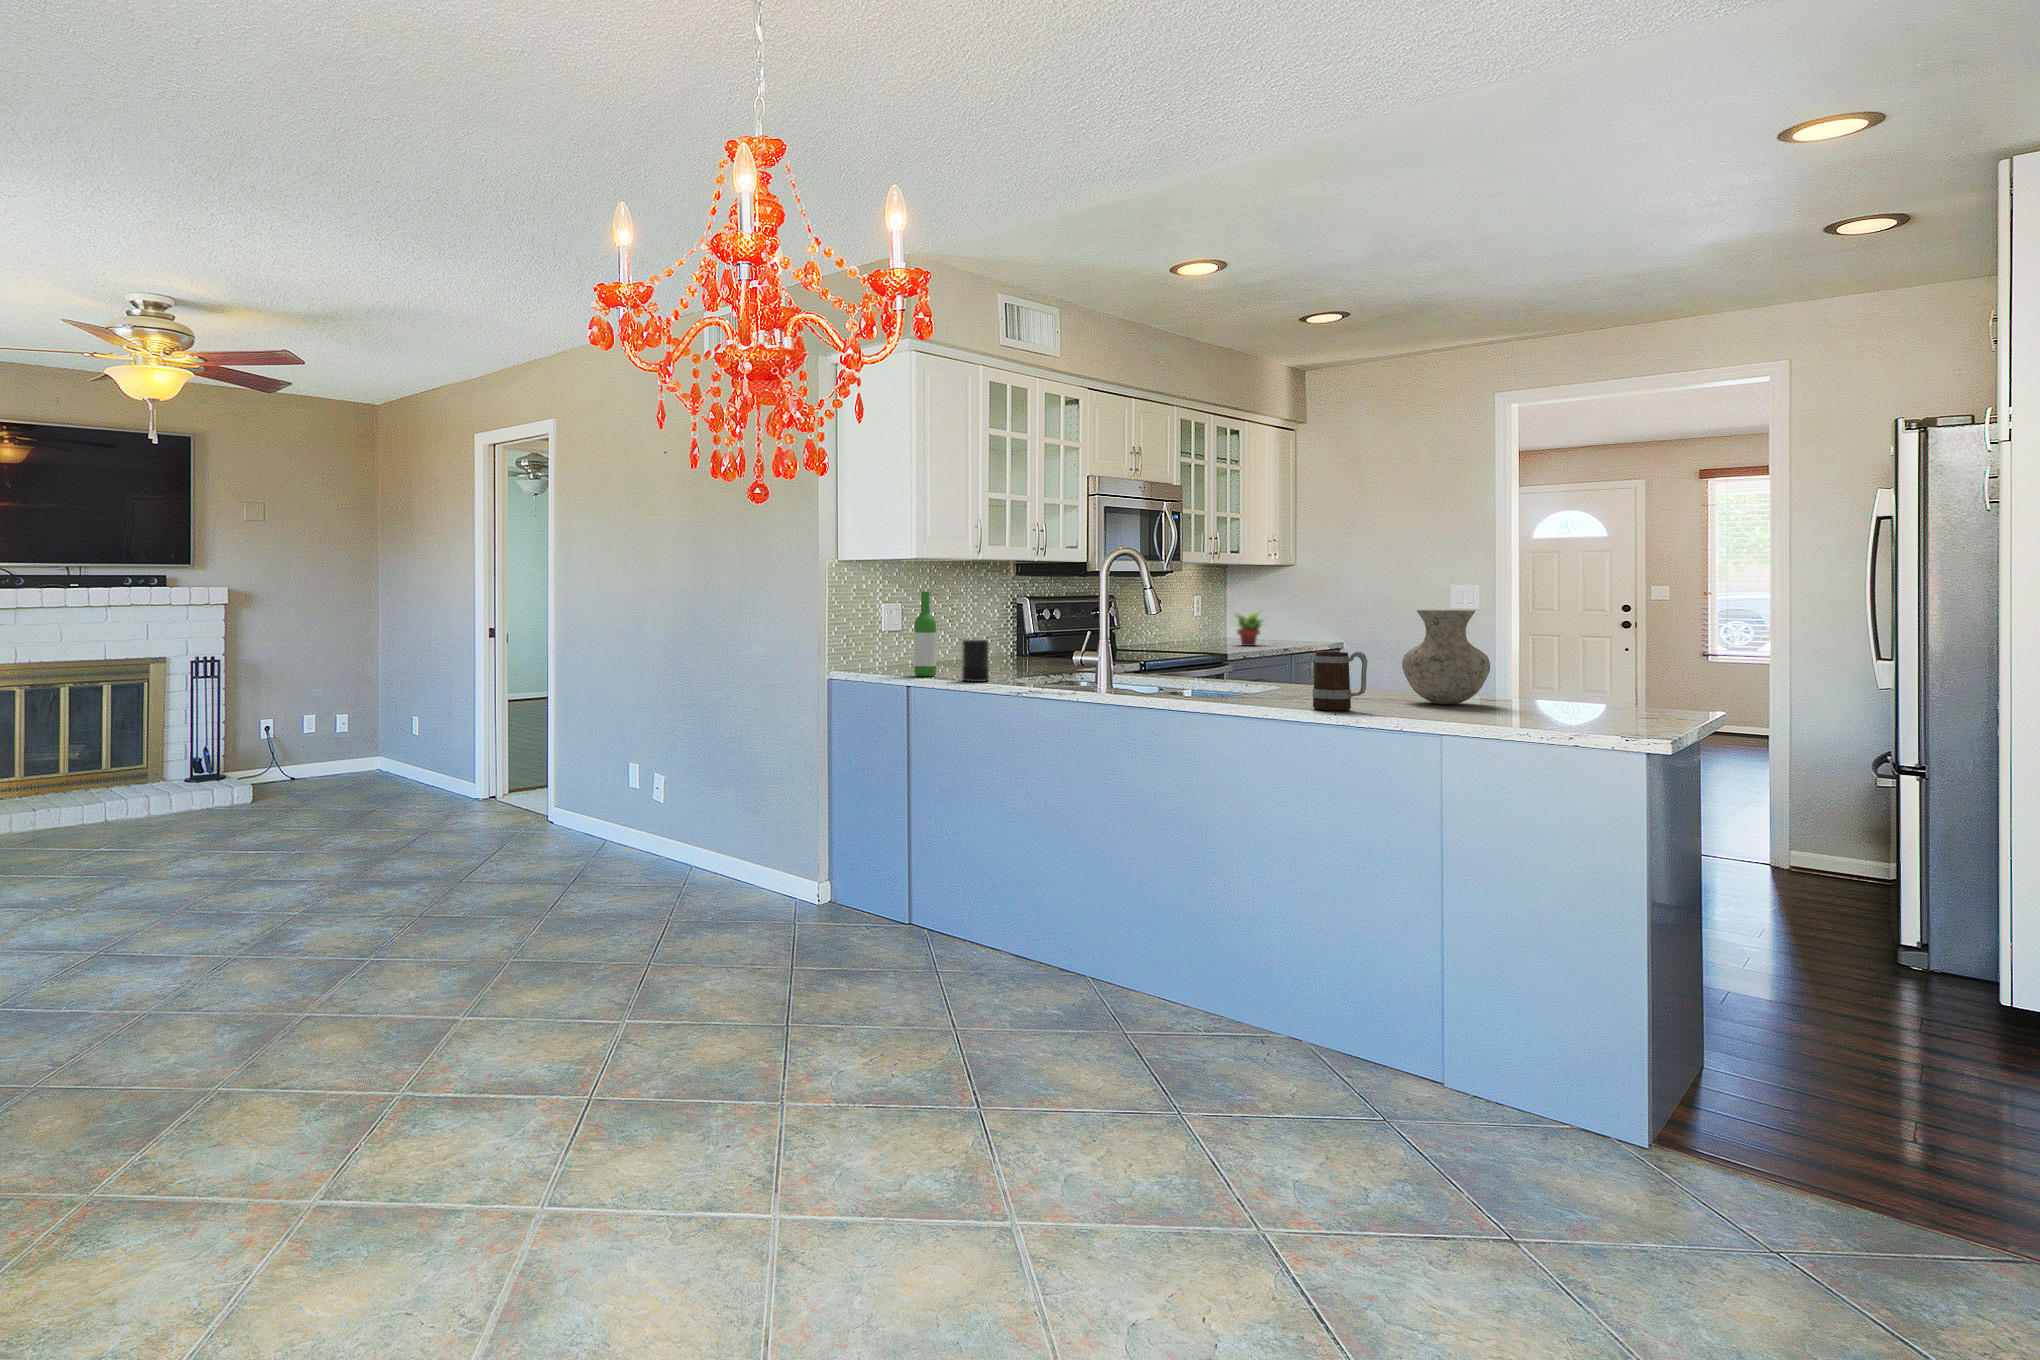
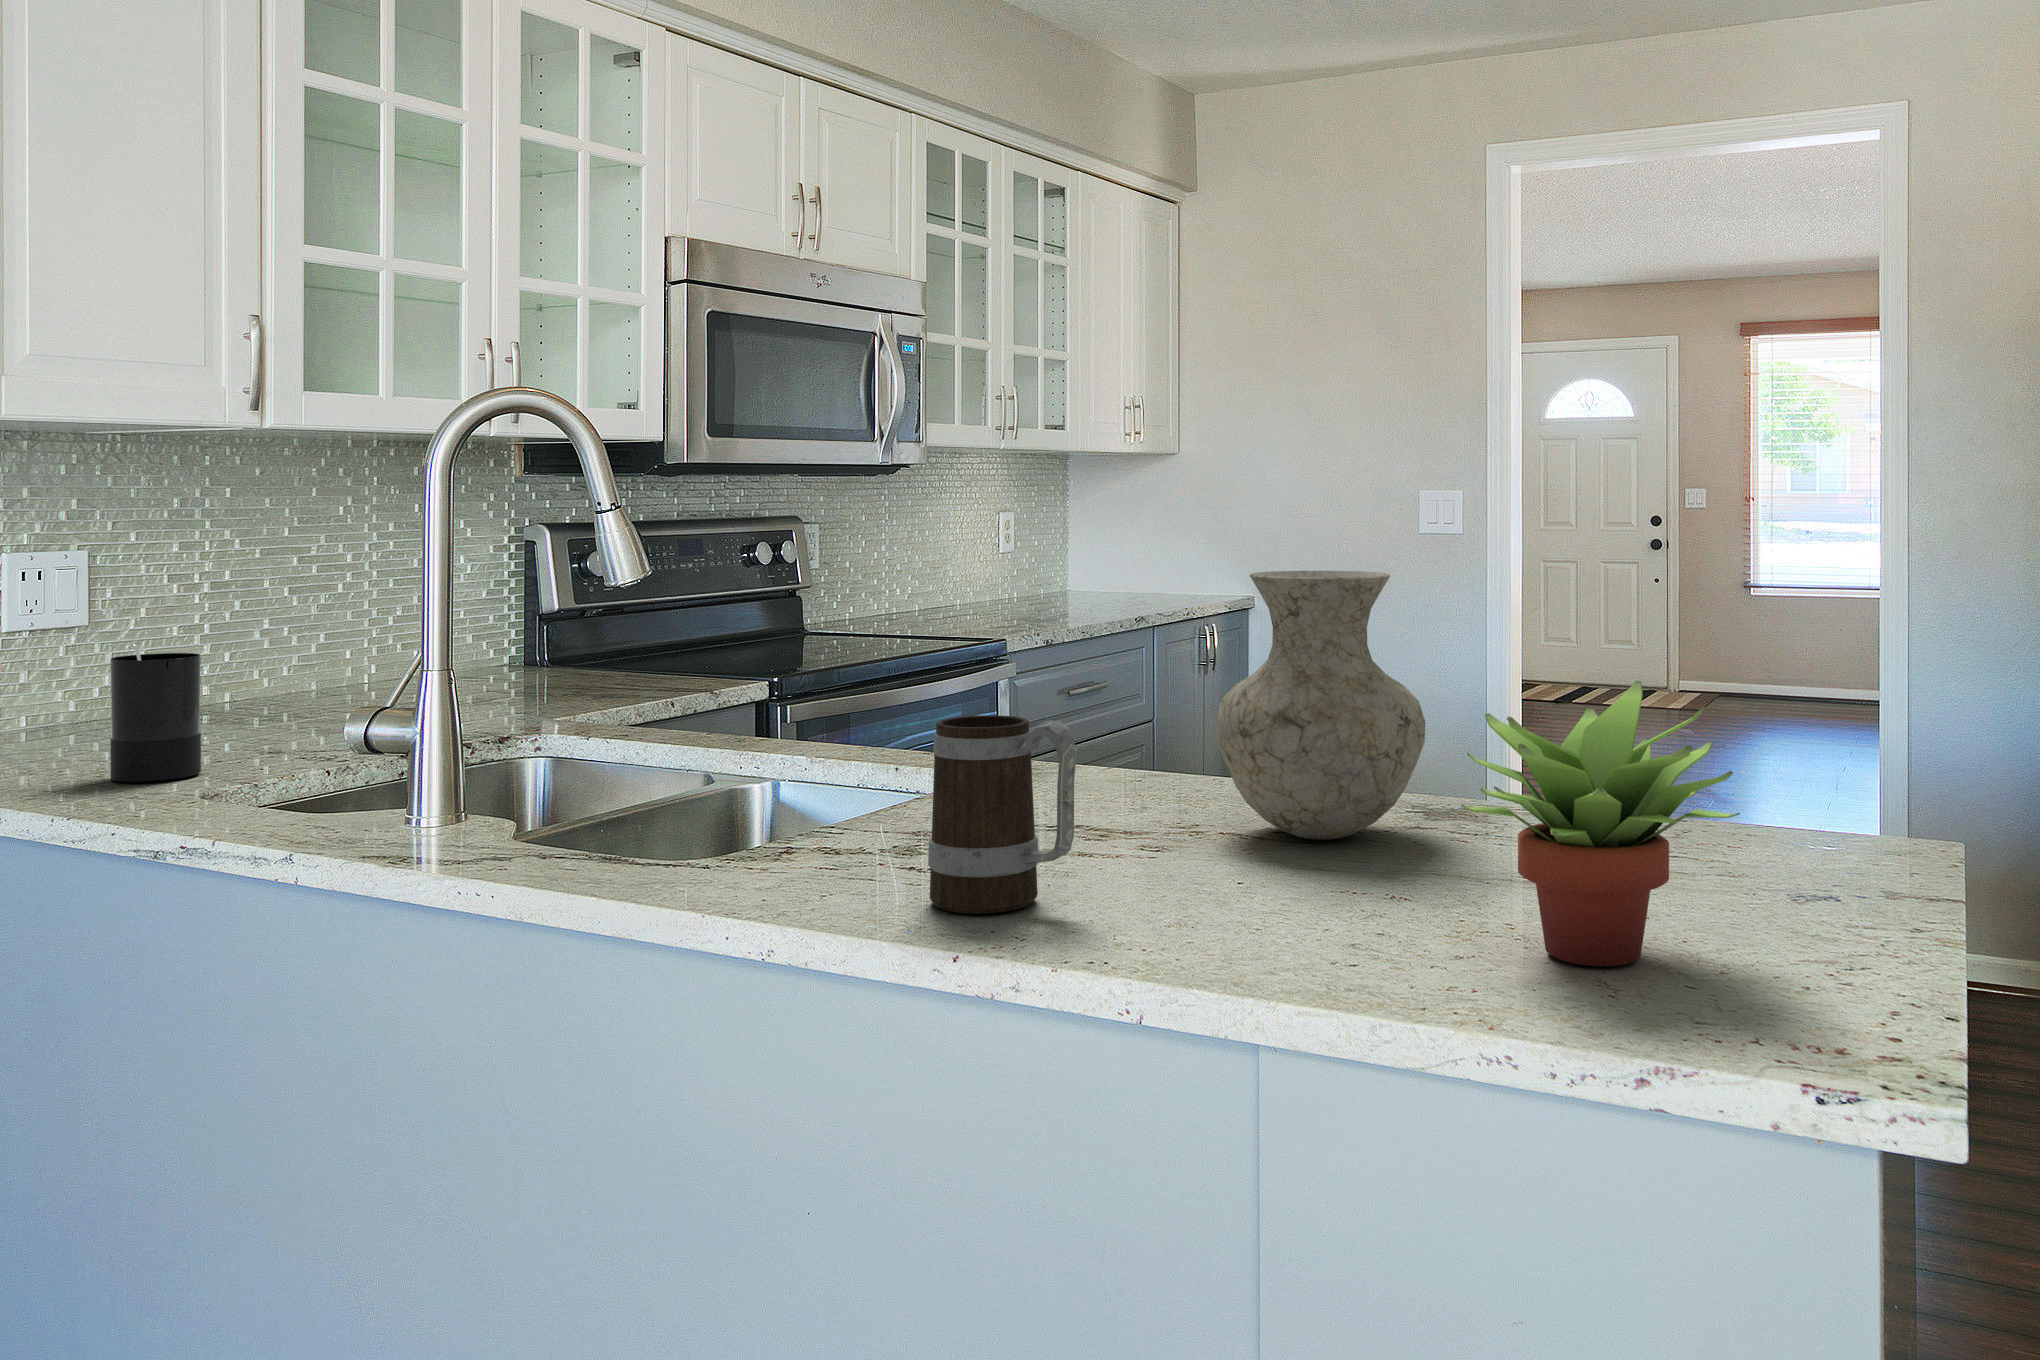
wine bottle: present [914,592,936,676] -> none [27,512,101,757]
succulent plant: present [1235,611,1263,646] -> present [1461,681,1740,966]

